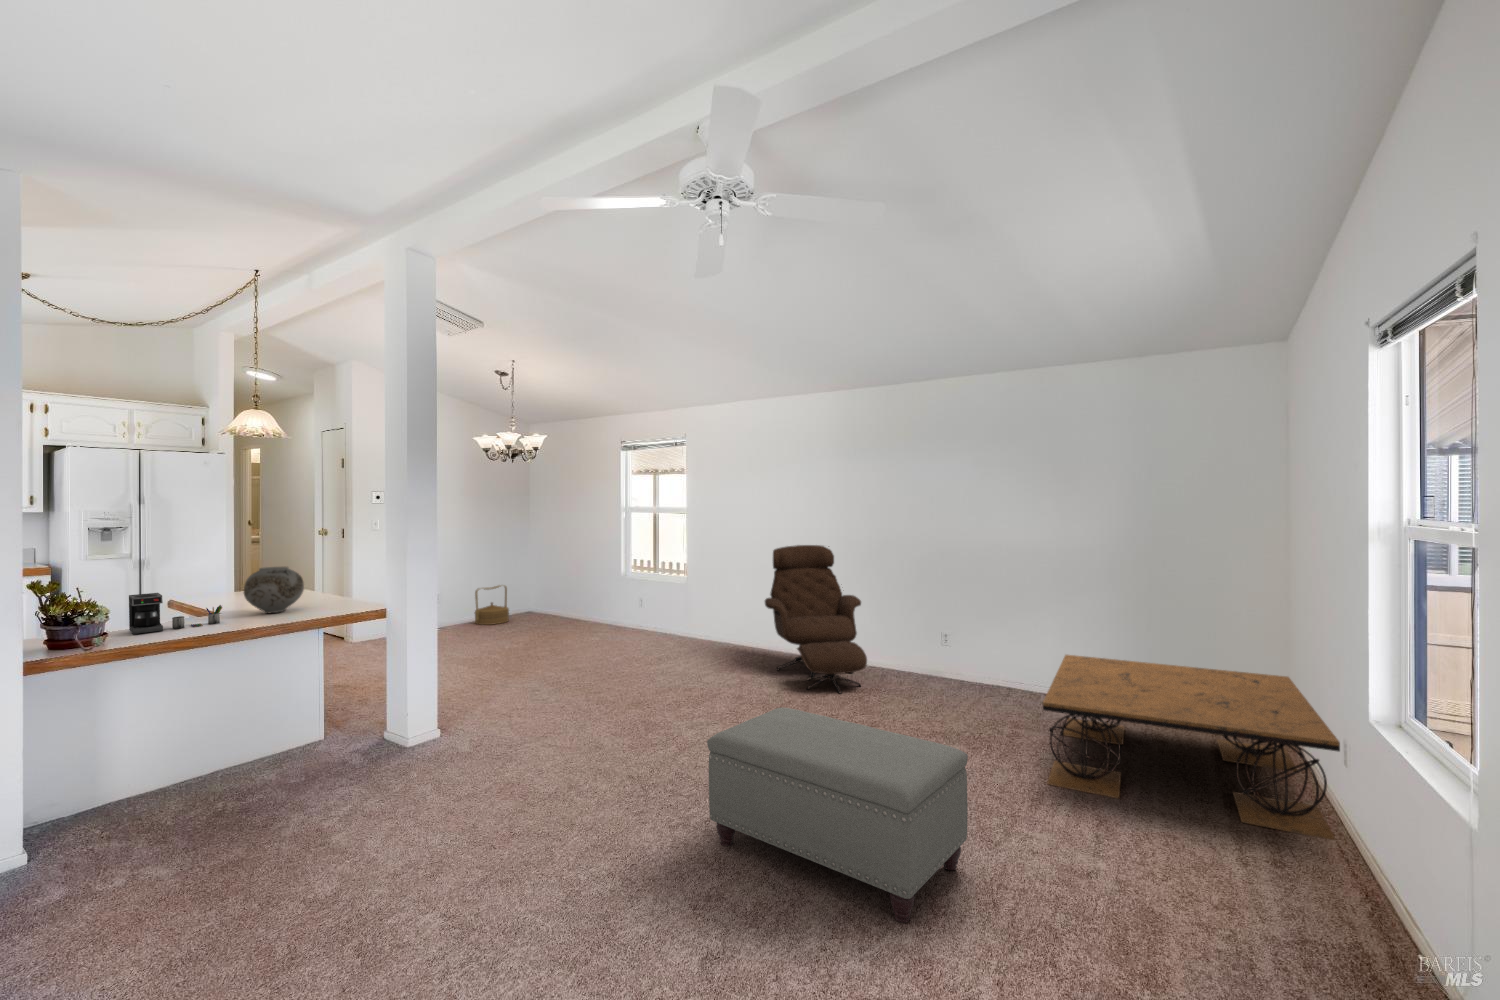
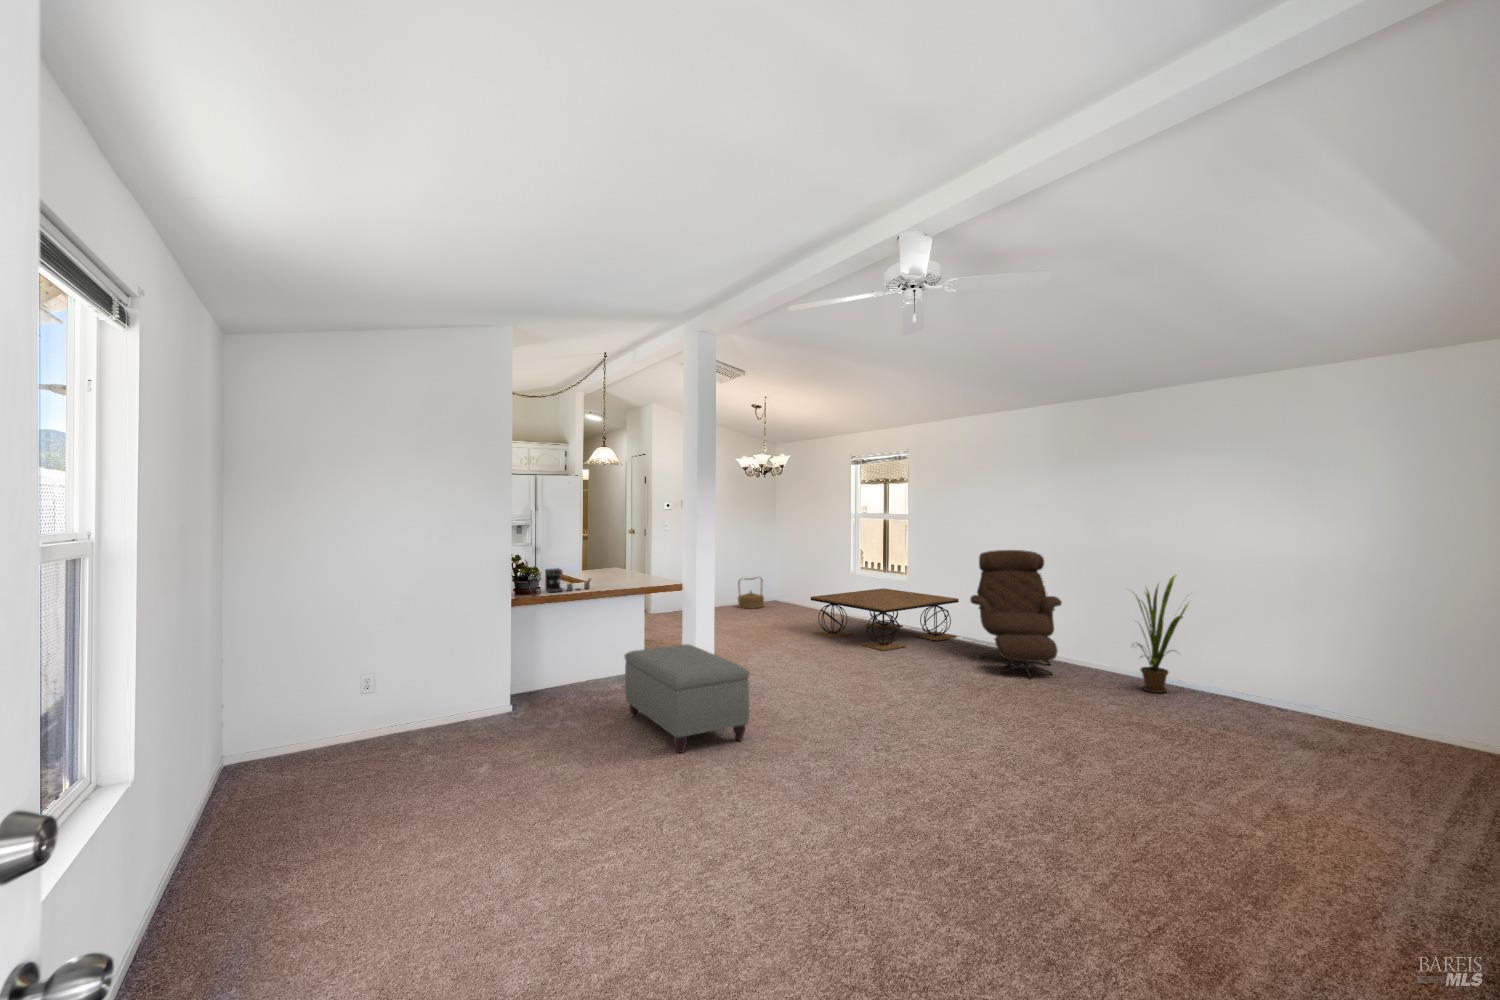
vase: present [244,567,304,613] -> none [601,555,634,585]
house plant: none [933,567,1005,698] -> present [1132,575,1188,693]
coffee table: present [1043,655,1340,840] -> present [811,588,959,651]
ottoman: present [707,707,968,923] -> present [625,644,750,753]

